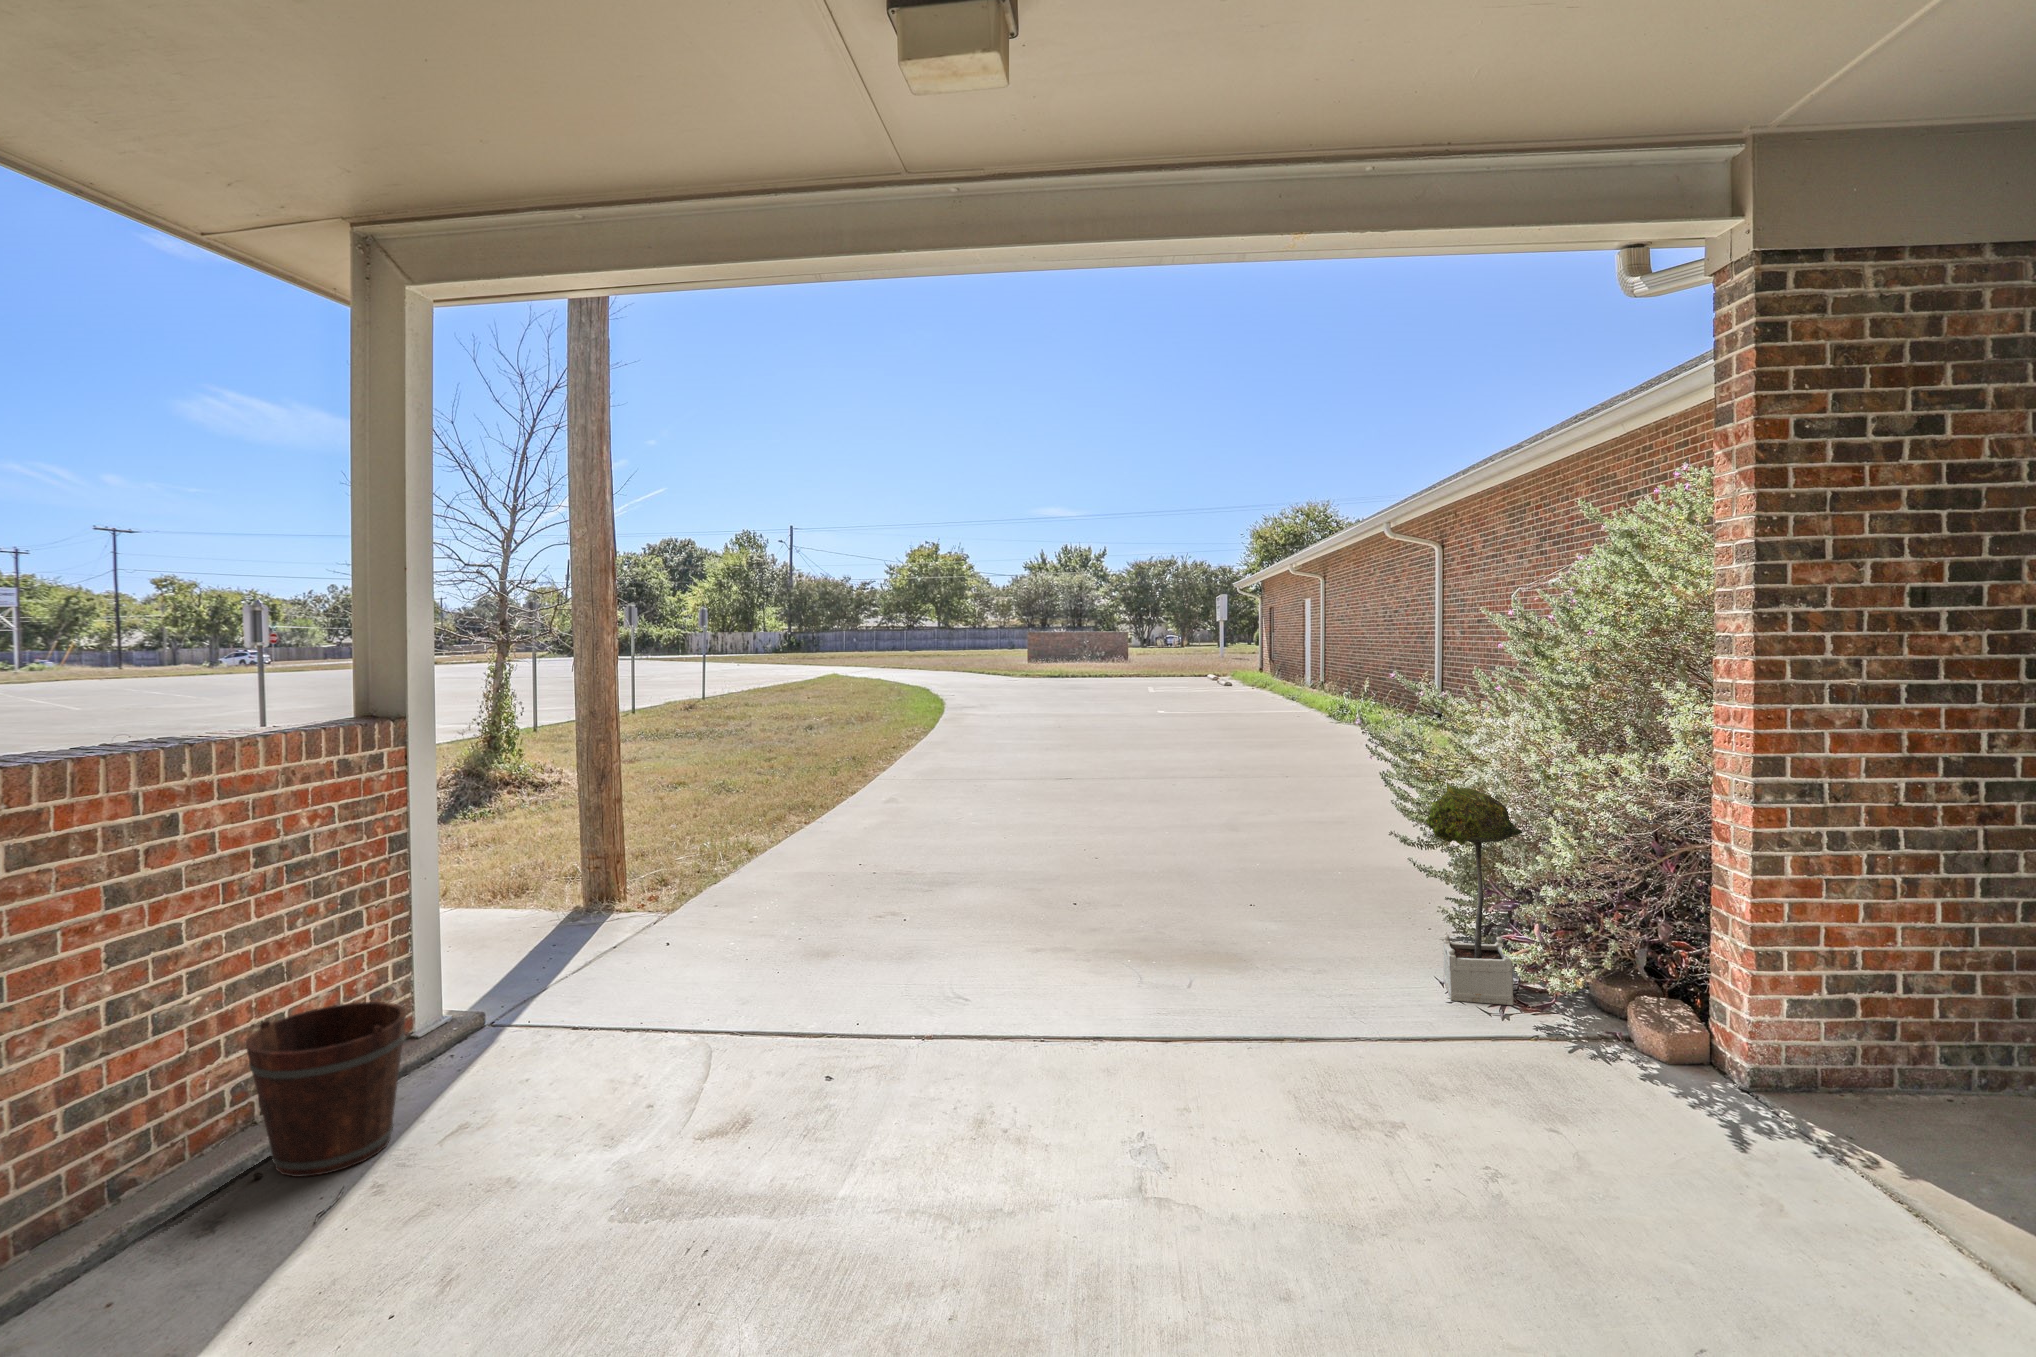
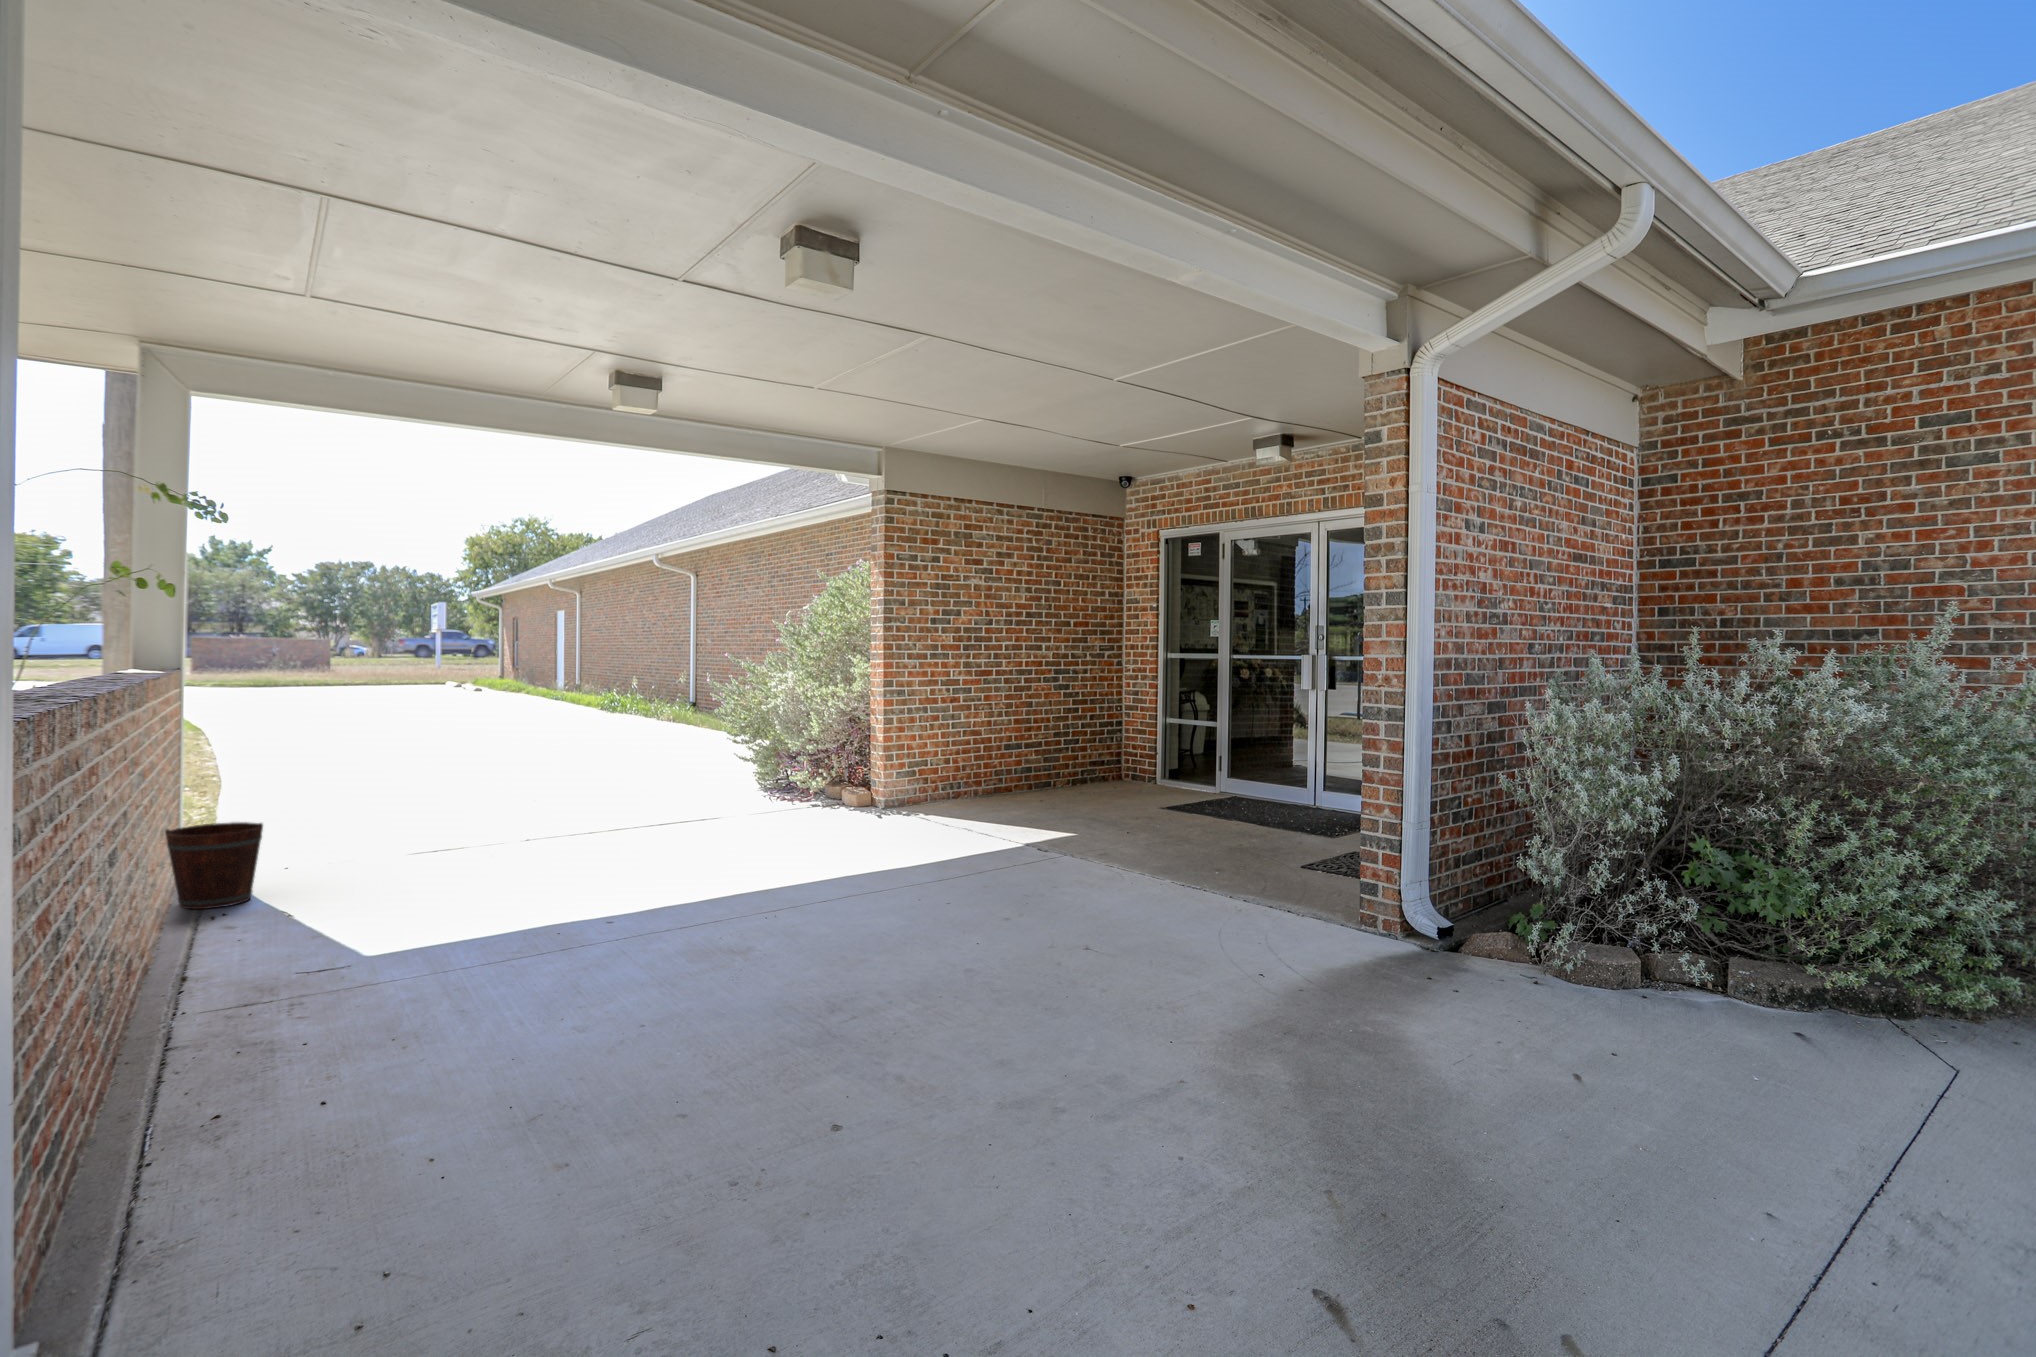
potted tree: present [1426,784,1523,1005] -> none [755,705,798,805]

